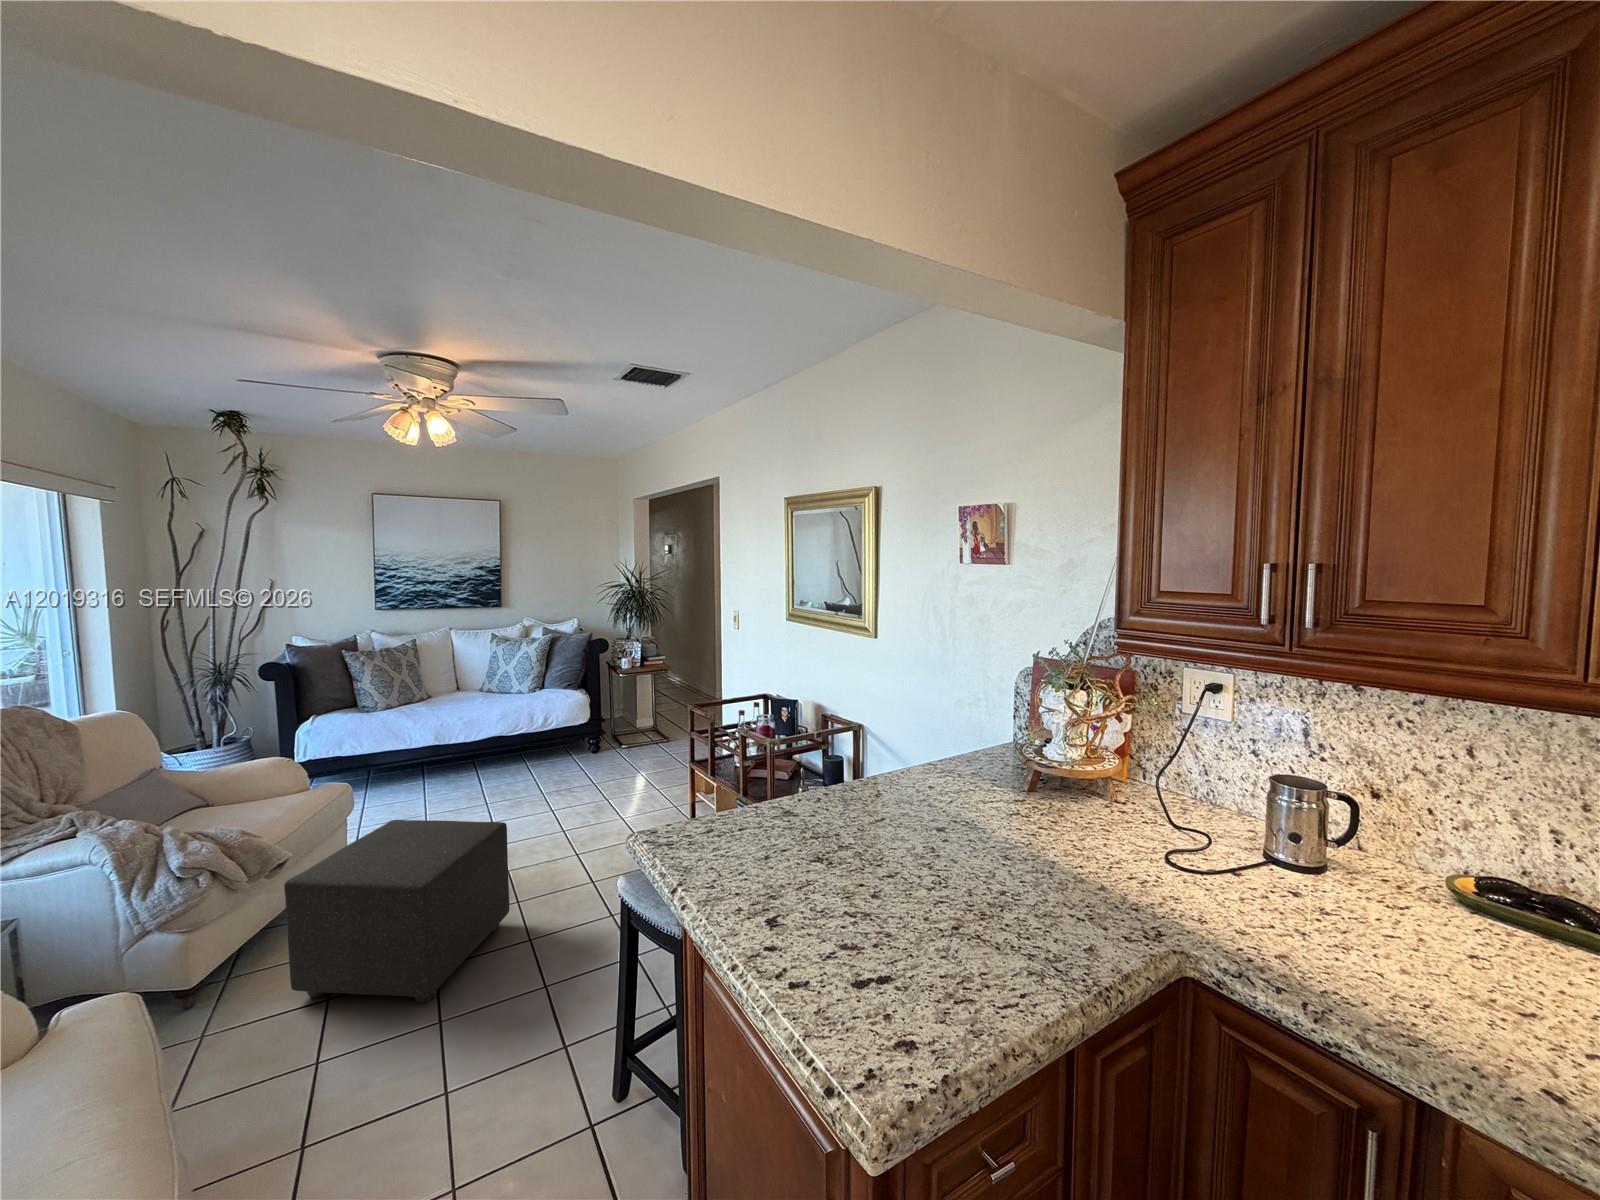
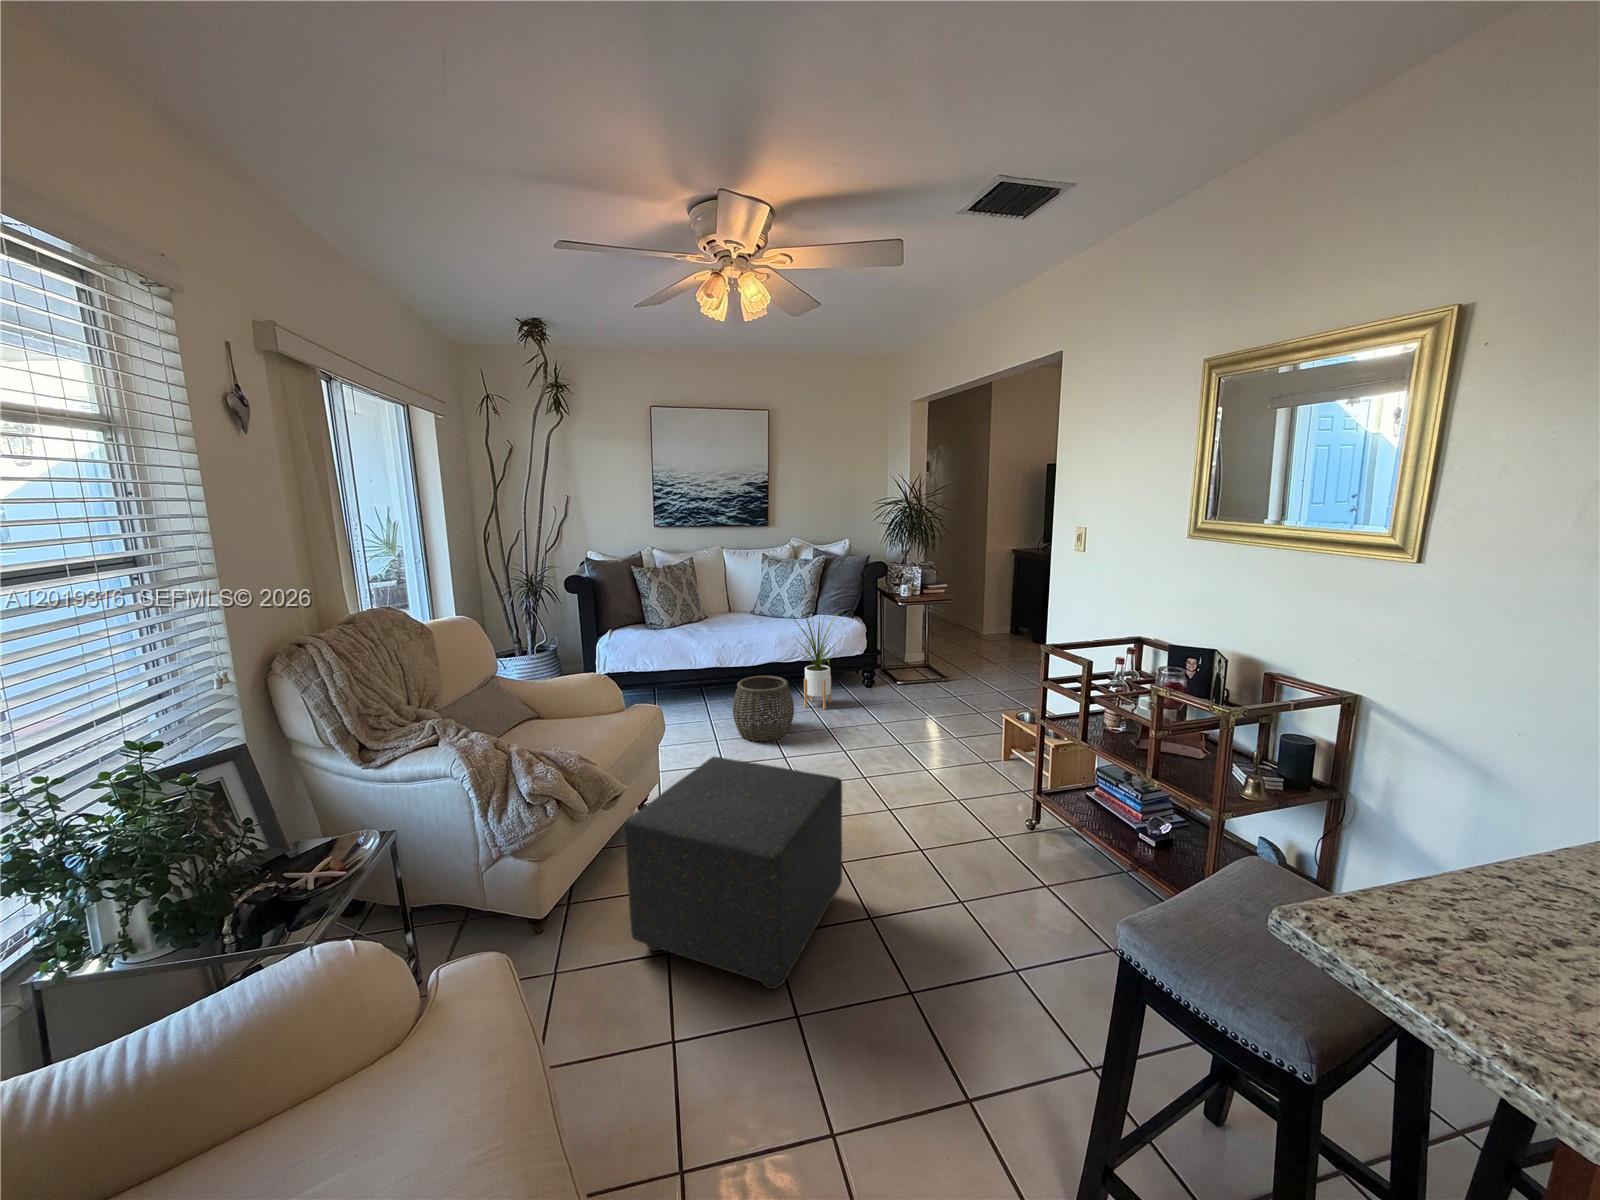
house plant: none [511,679,565,775] -> present [793,613,842,709]
woven basket: none [444,748,508,810] -> present [732,676,794,742]

